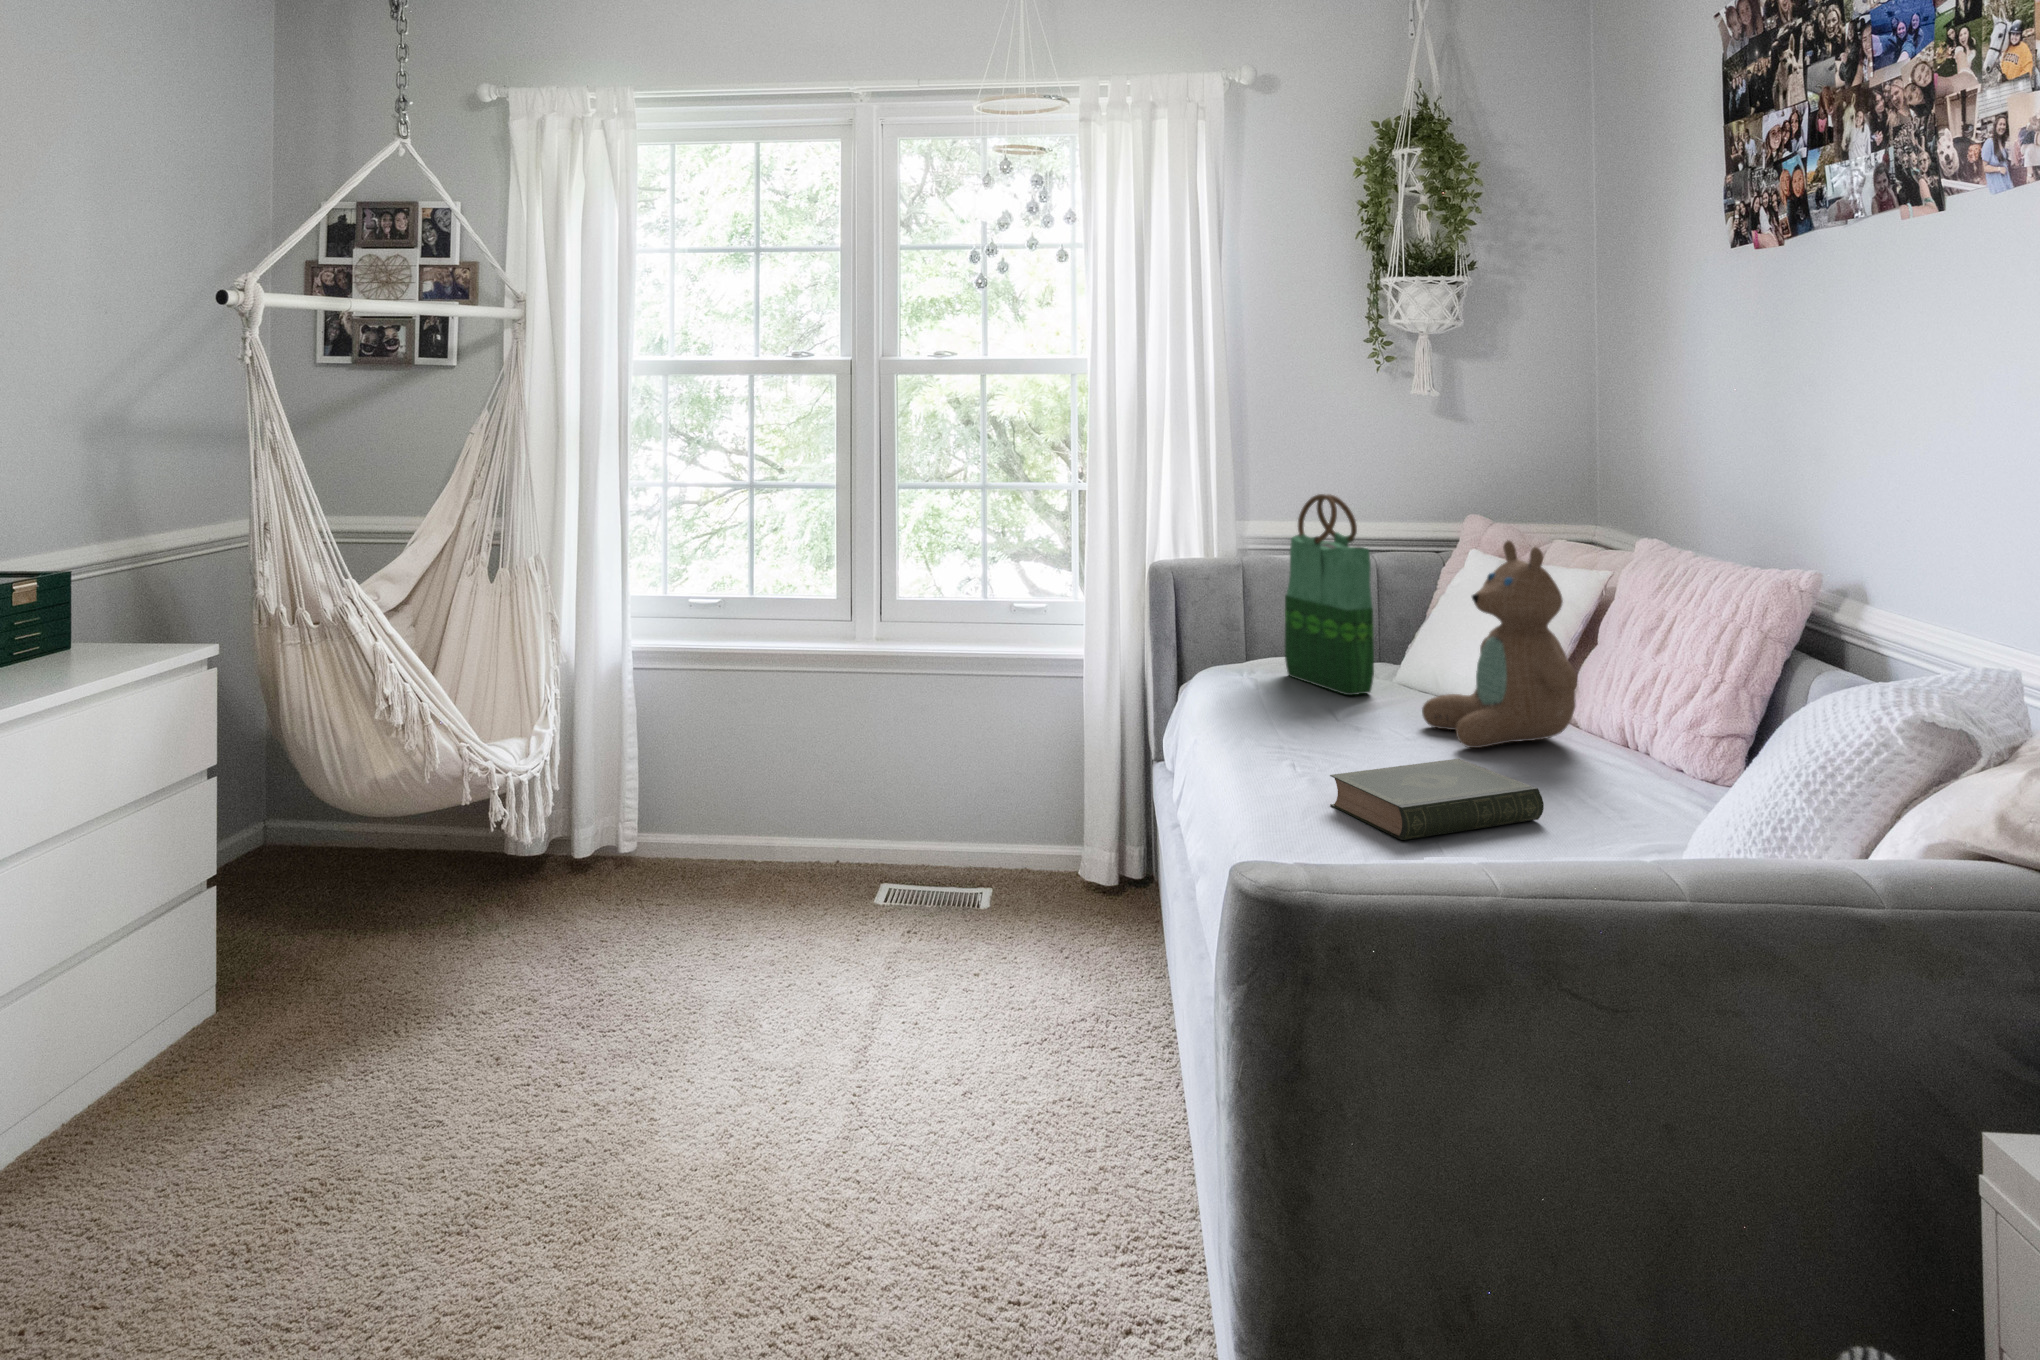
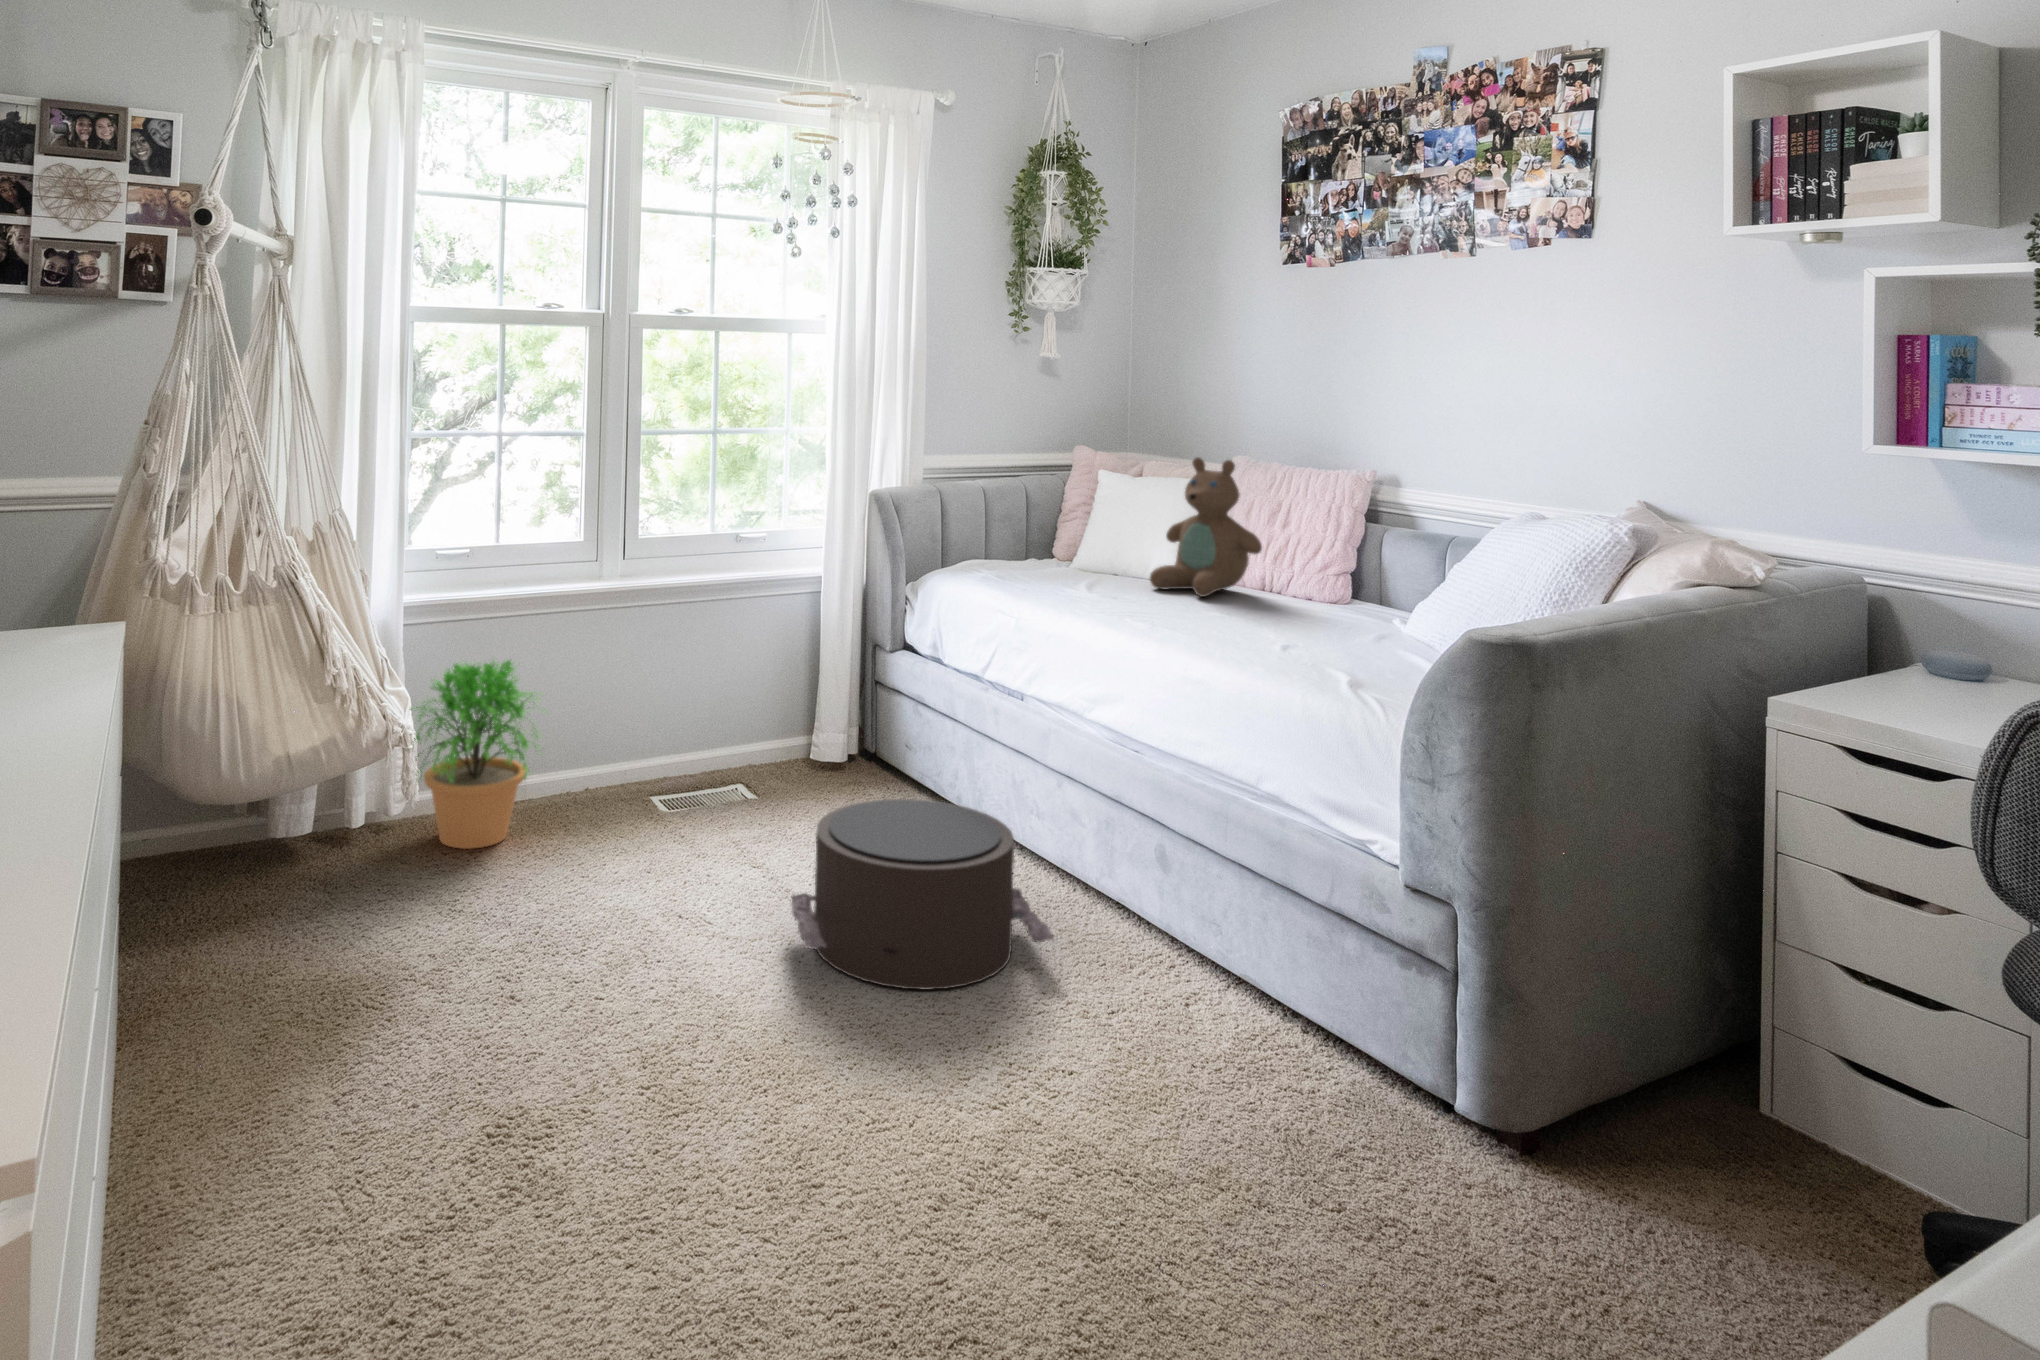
tote bag: present [1285,494,1374,695] -> none [1005,430,1085,577]
potted plant: none [612,713,749,909] -> present [411,661,537,849]
book: present [1330,759,1544,840] -> none [1208,597,1317,642]
pouf: none [713,948,1049,1220] -> present [791,799,1054,989]

